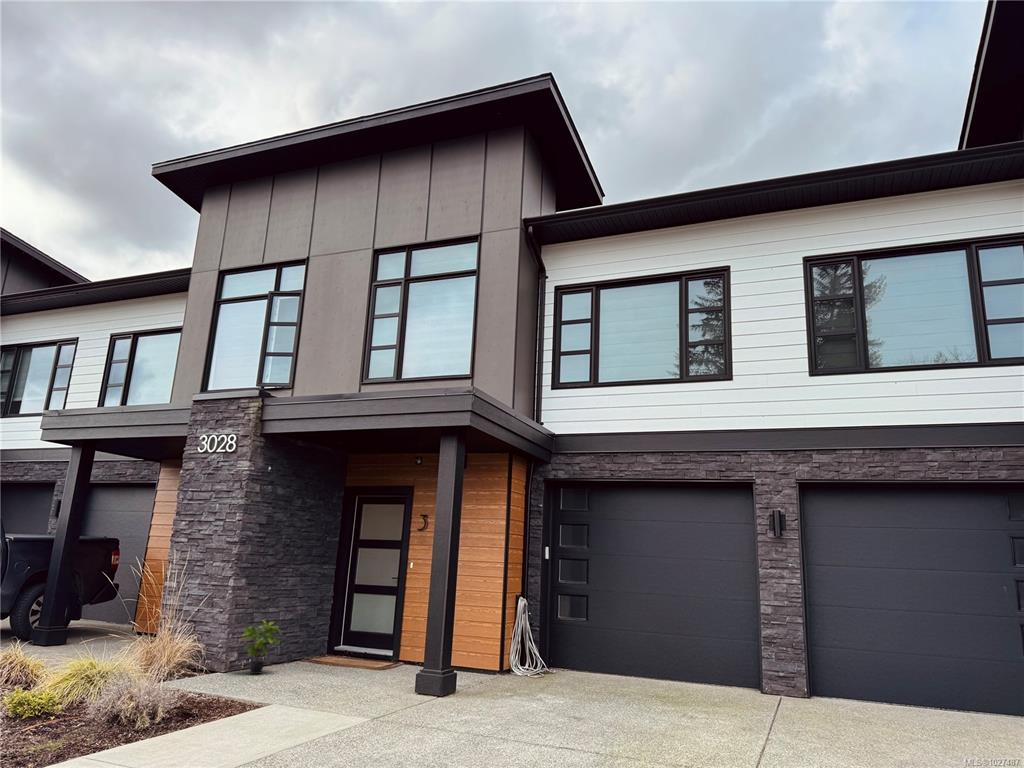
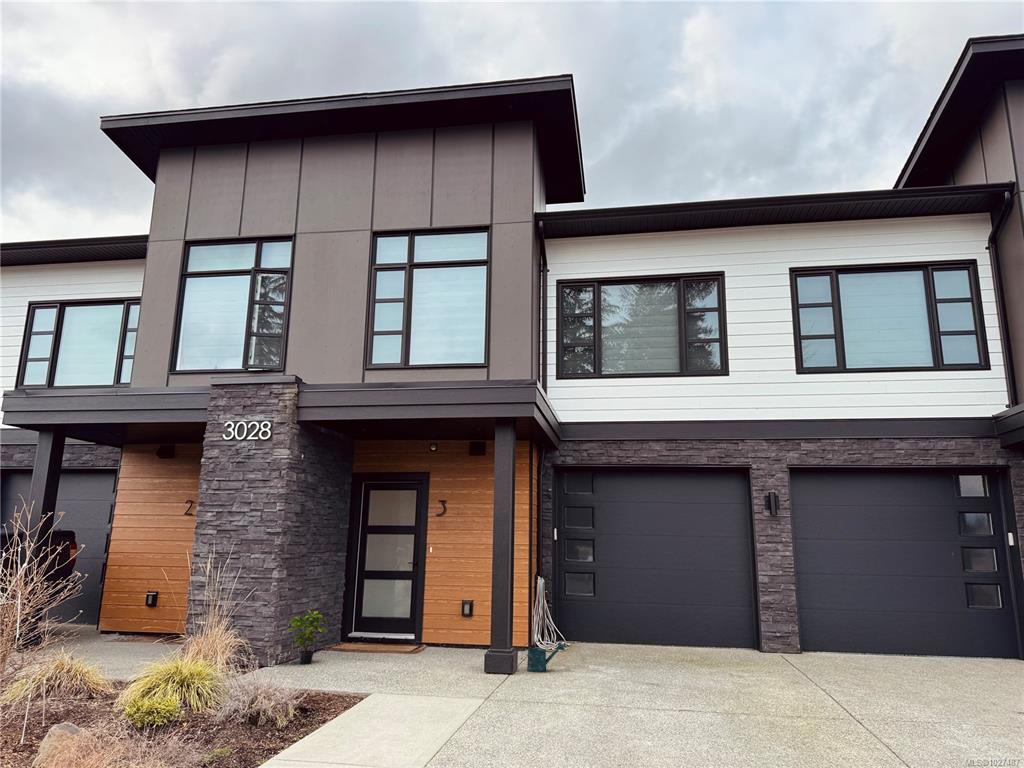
watering can: none [453,668,498,701] -> present [523,643,564,672]

